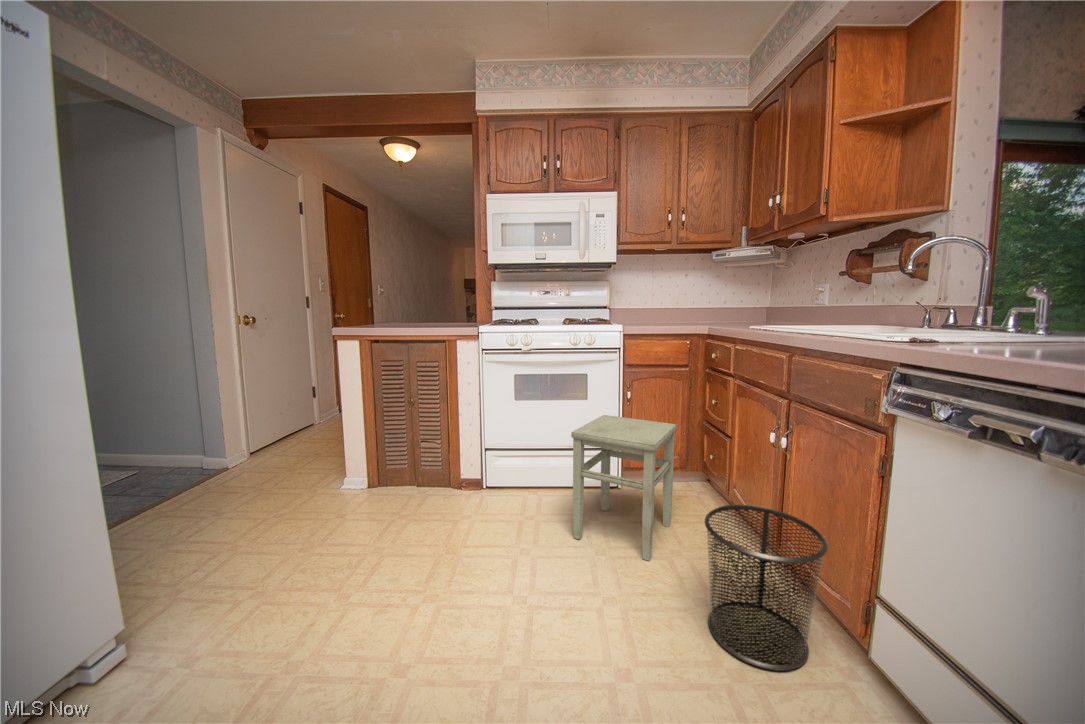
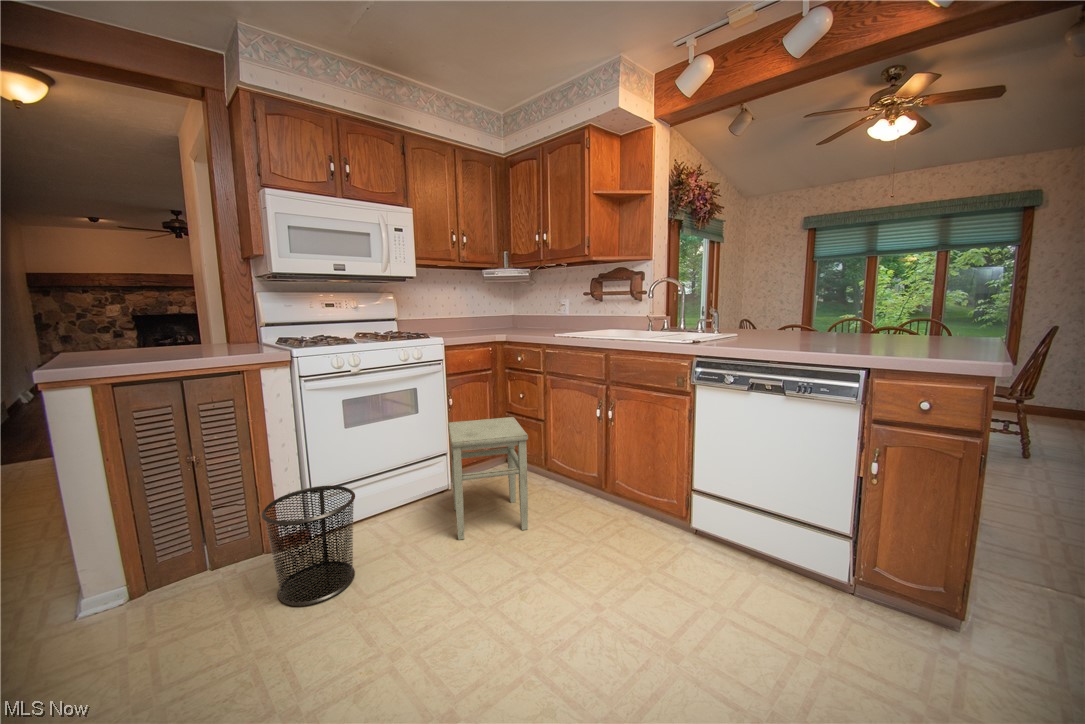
waste bin: present [705,505,828,671] -> present [262,485,355,606]

